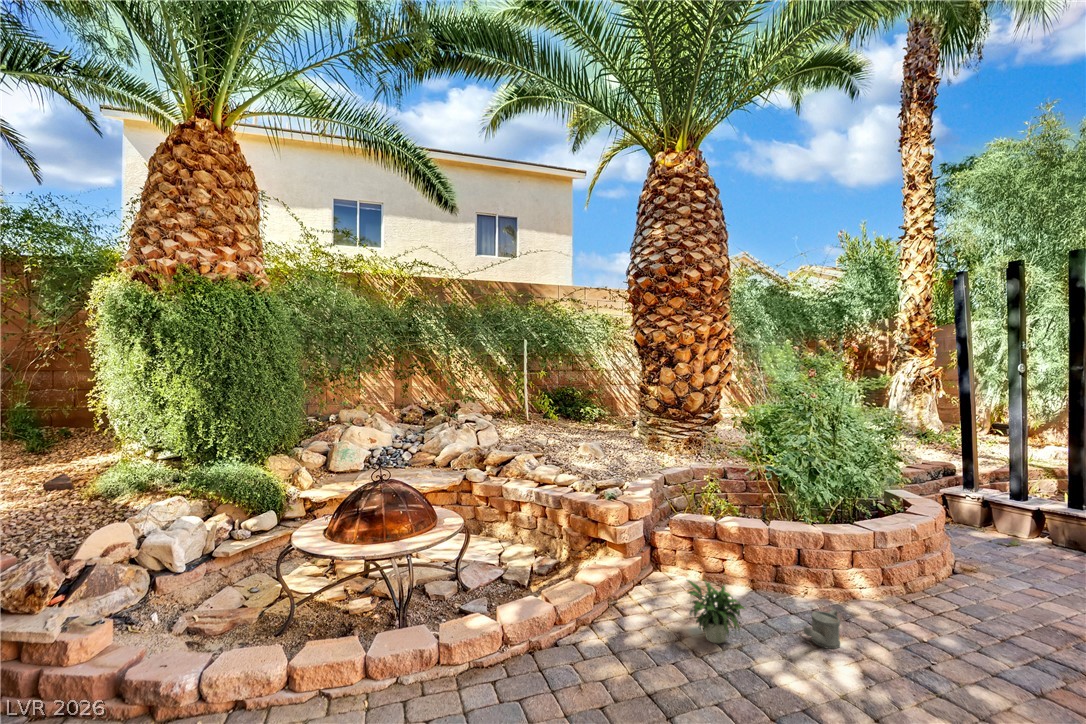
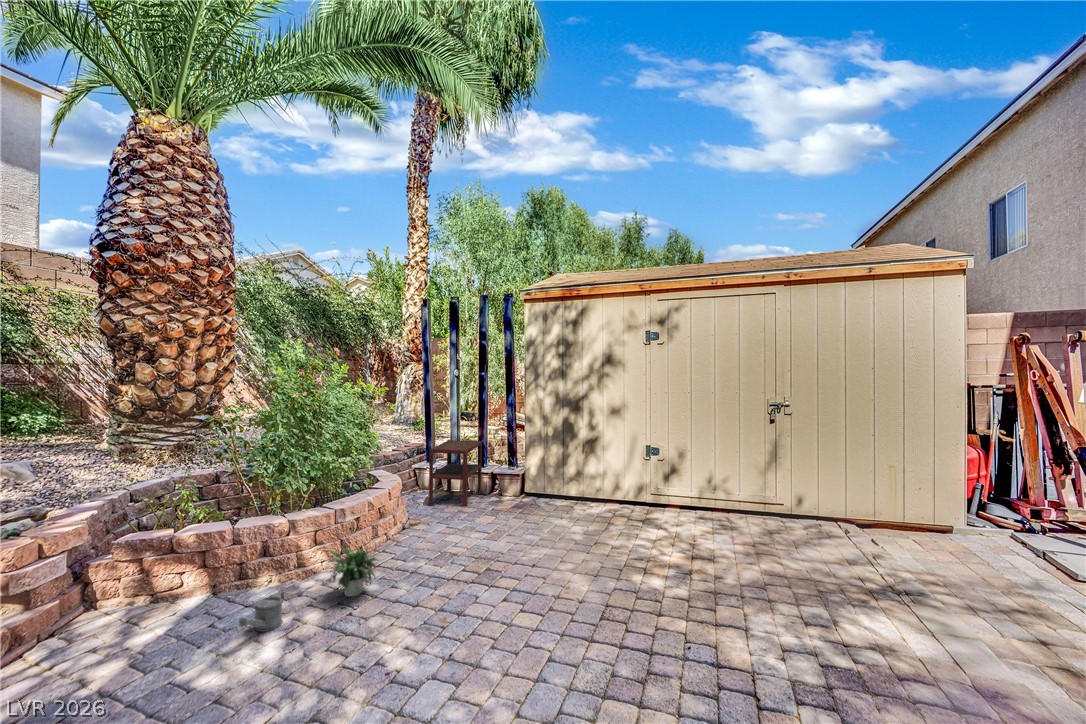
side table: none [971,465,1060,562] -> present [428,440,482,507]
potted plant: present [688,580,745,643] -> present [328,548,378,596]

